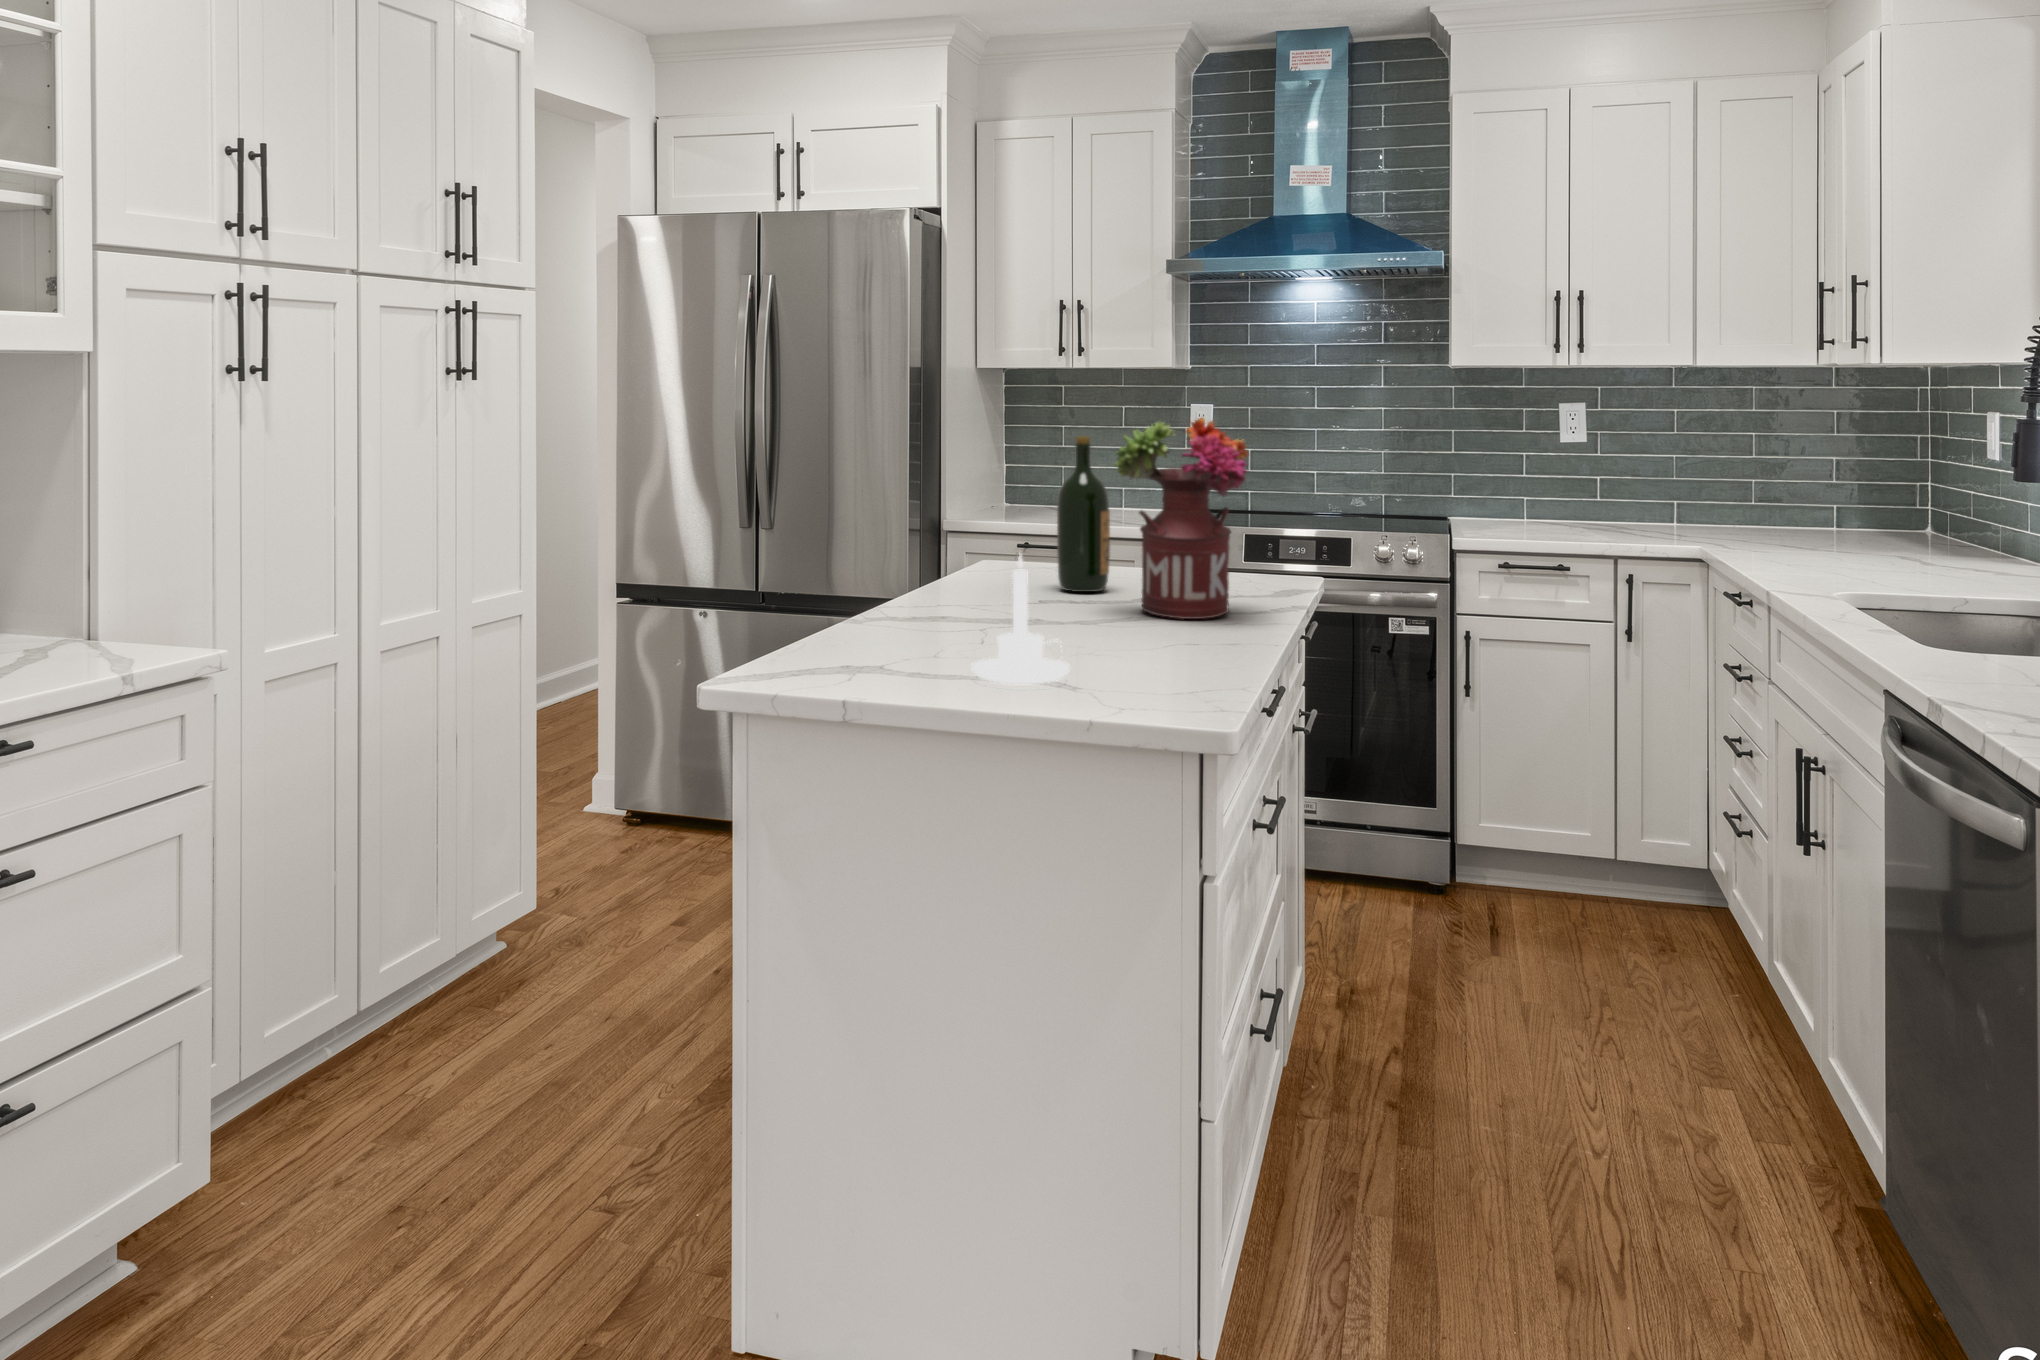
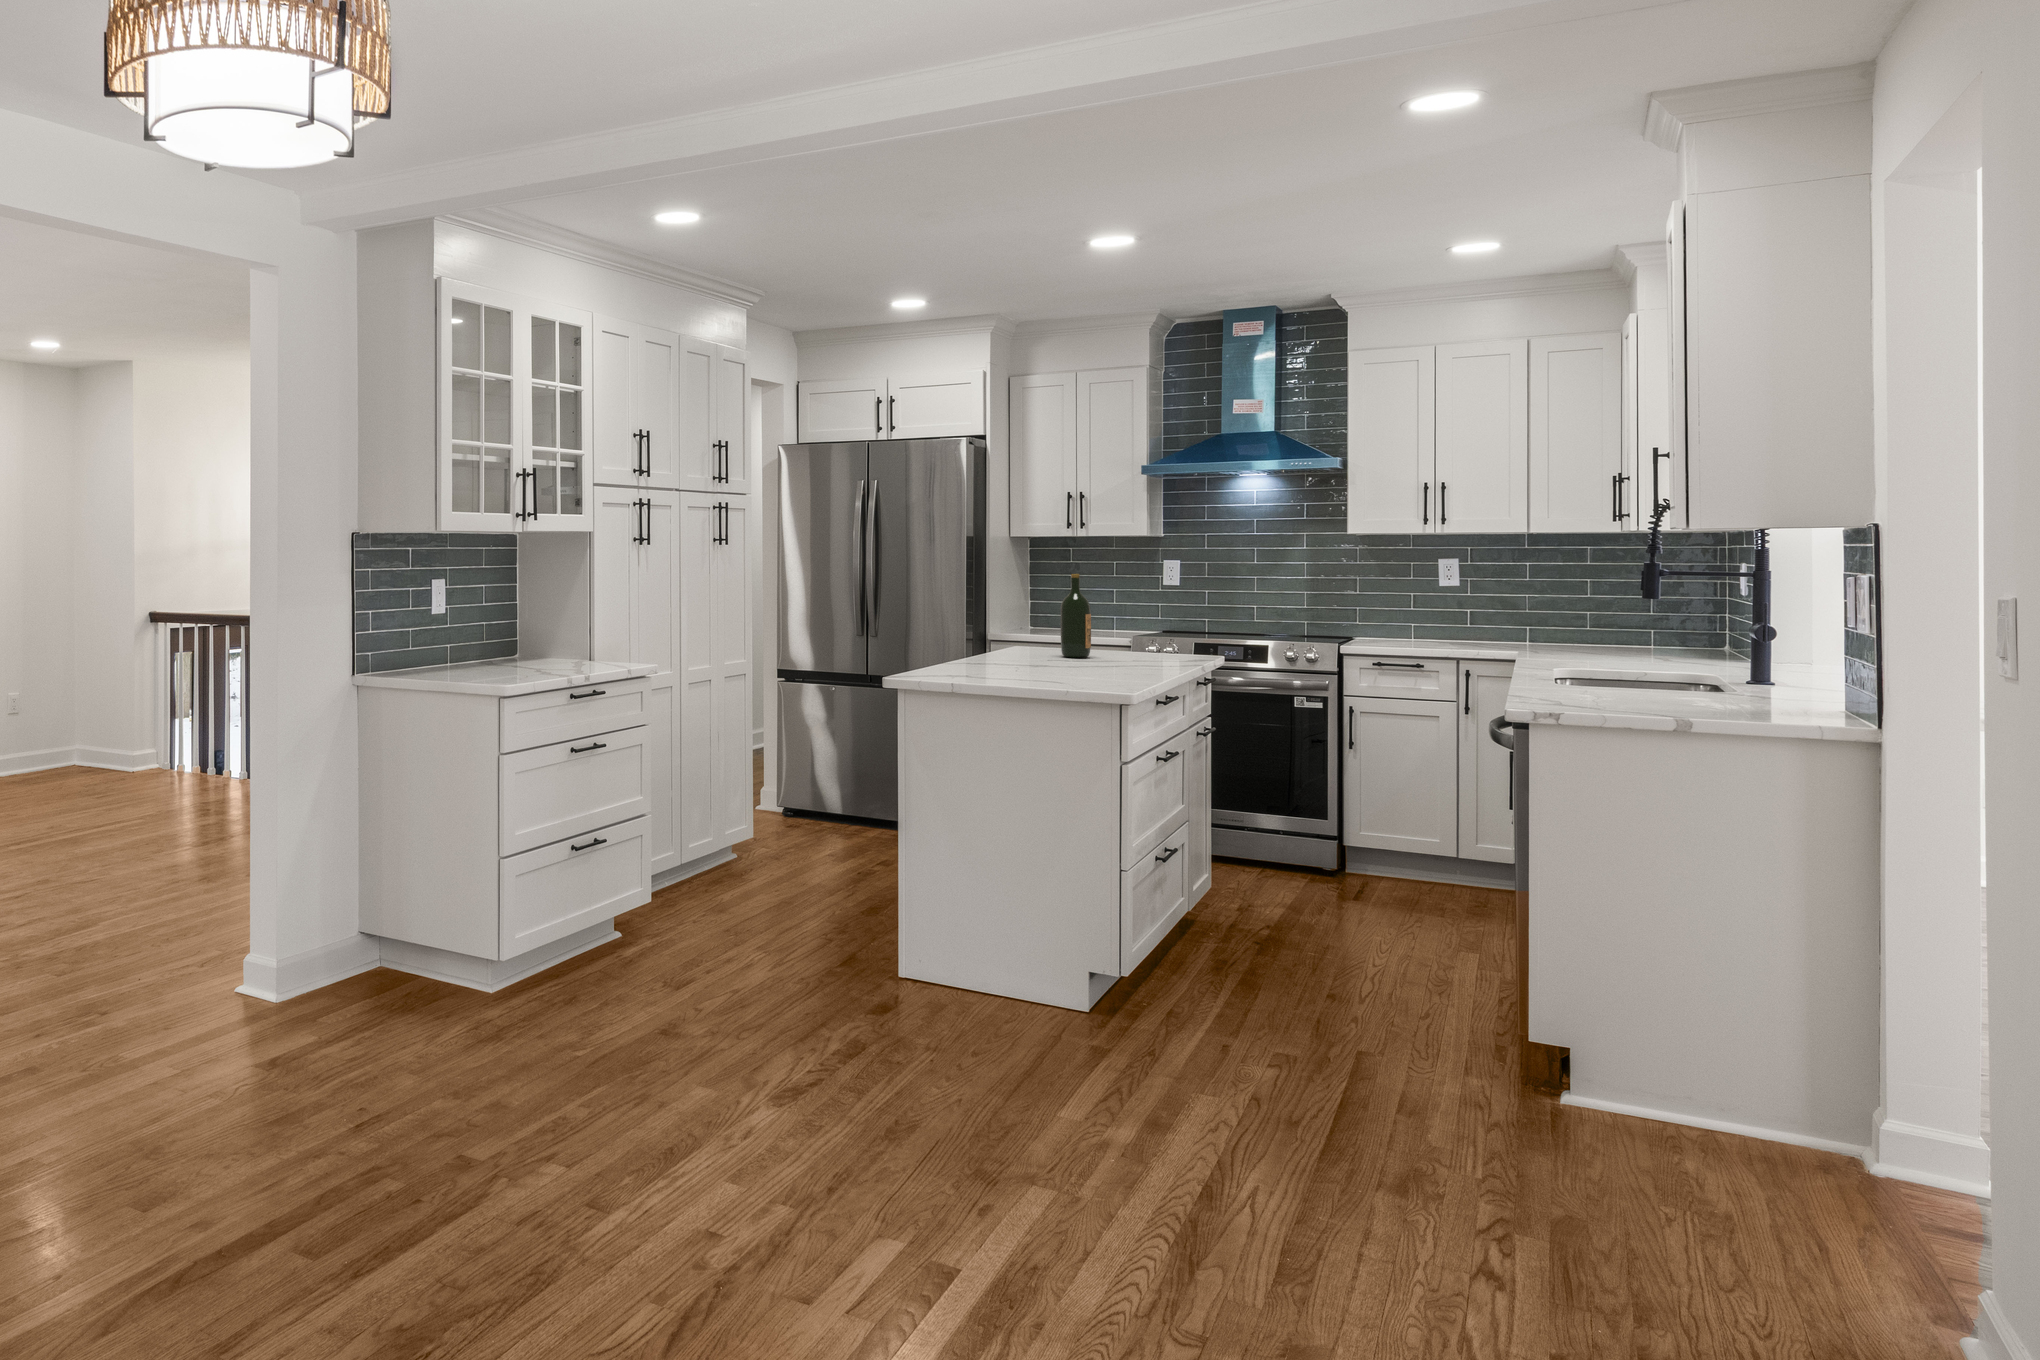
flower arrangement: present [1115,418,1249,619] -> none [1091,563,1168,667]
candle holder: present [971,554,1070,684] -> none [1015,621,1063,680]

